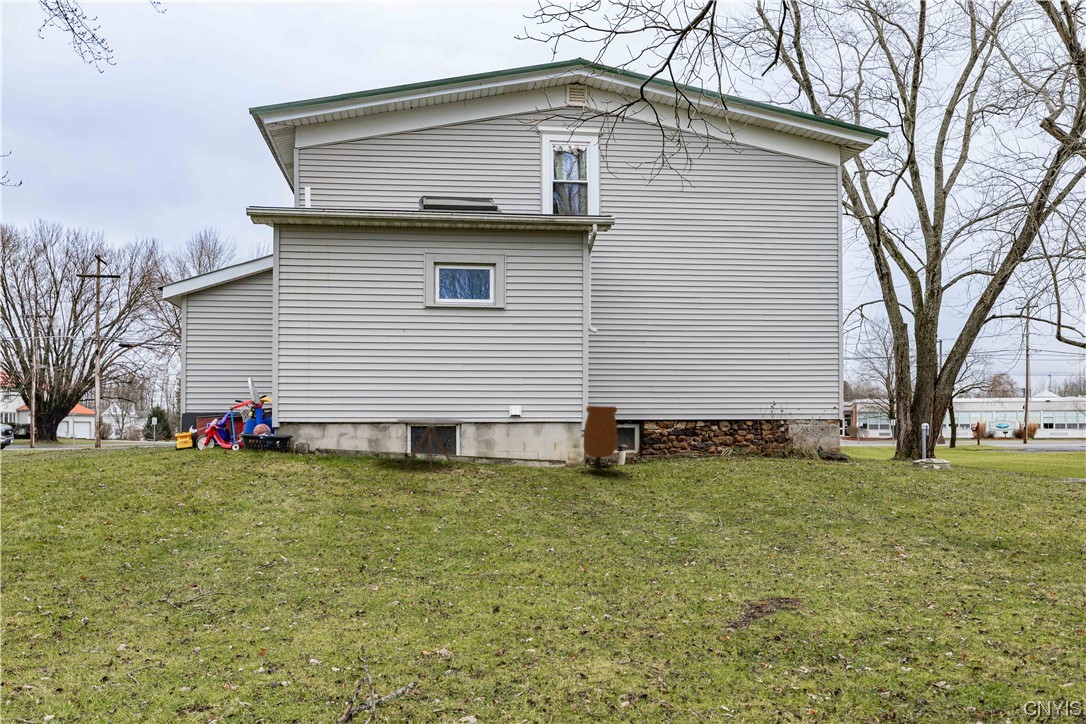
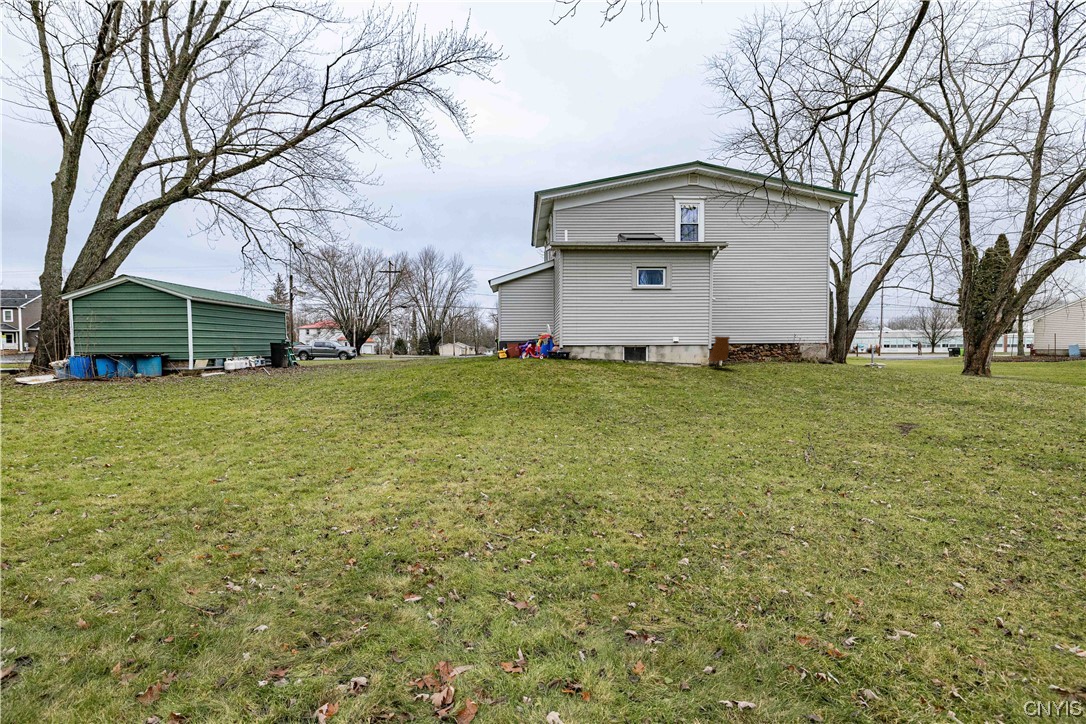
round table: present [397,418,465,468] -> none [622,343,654,367]

